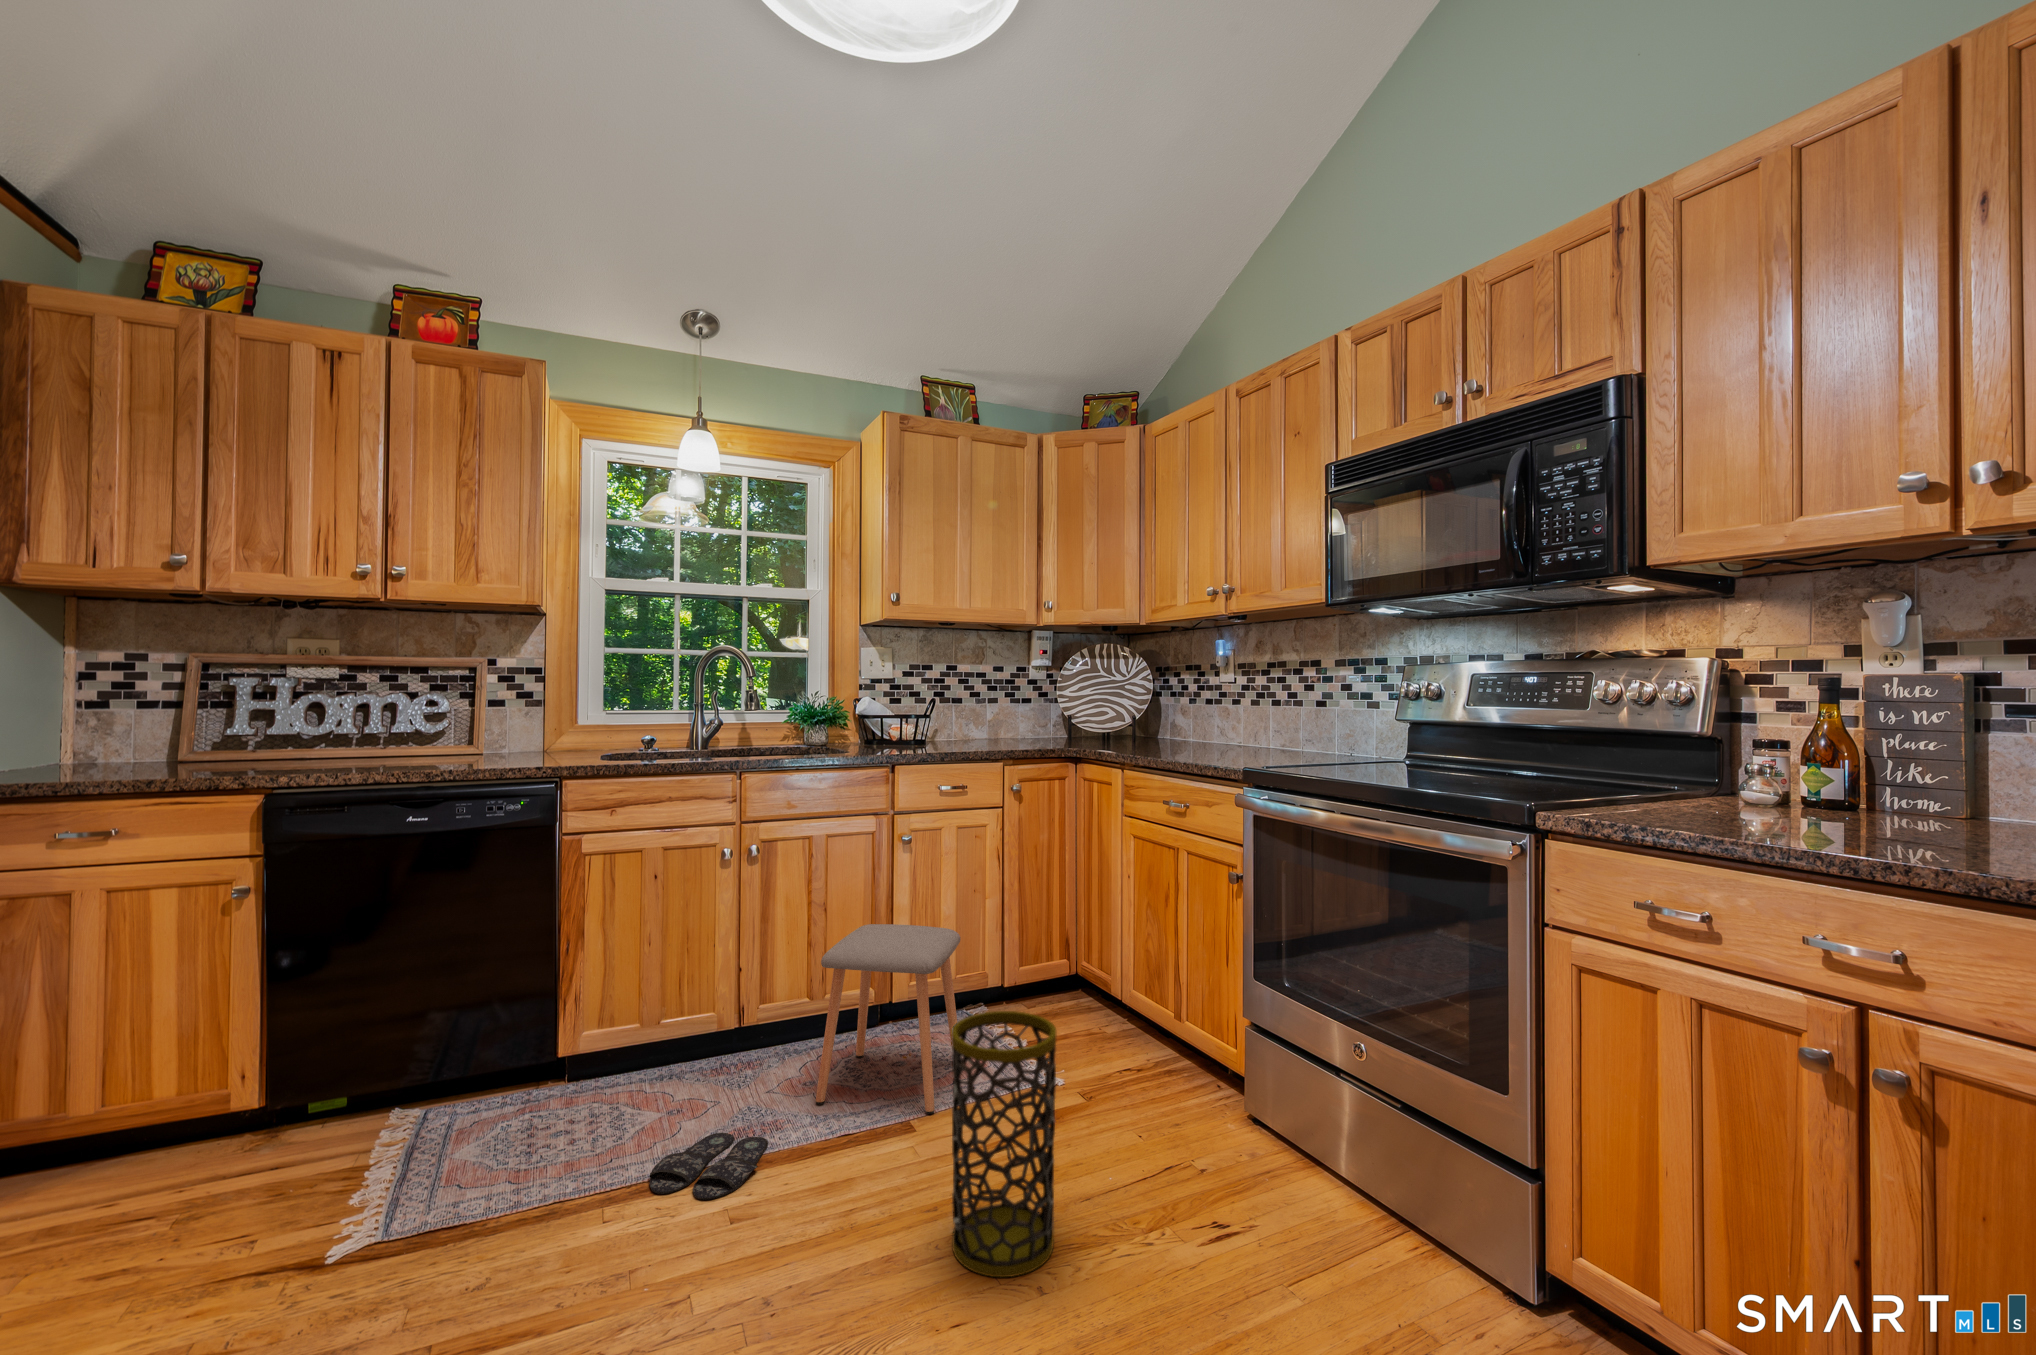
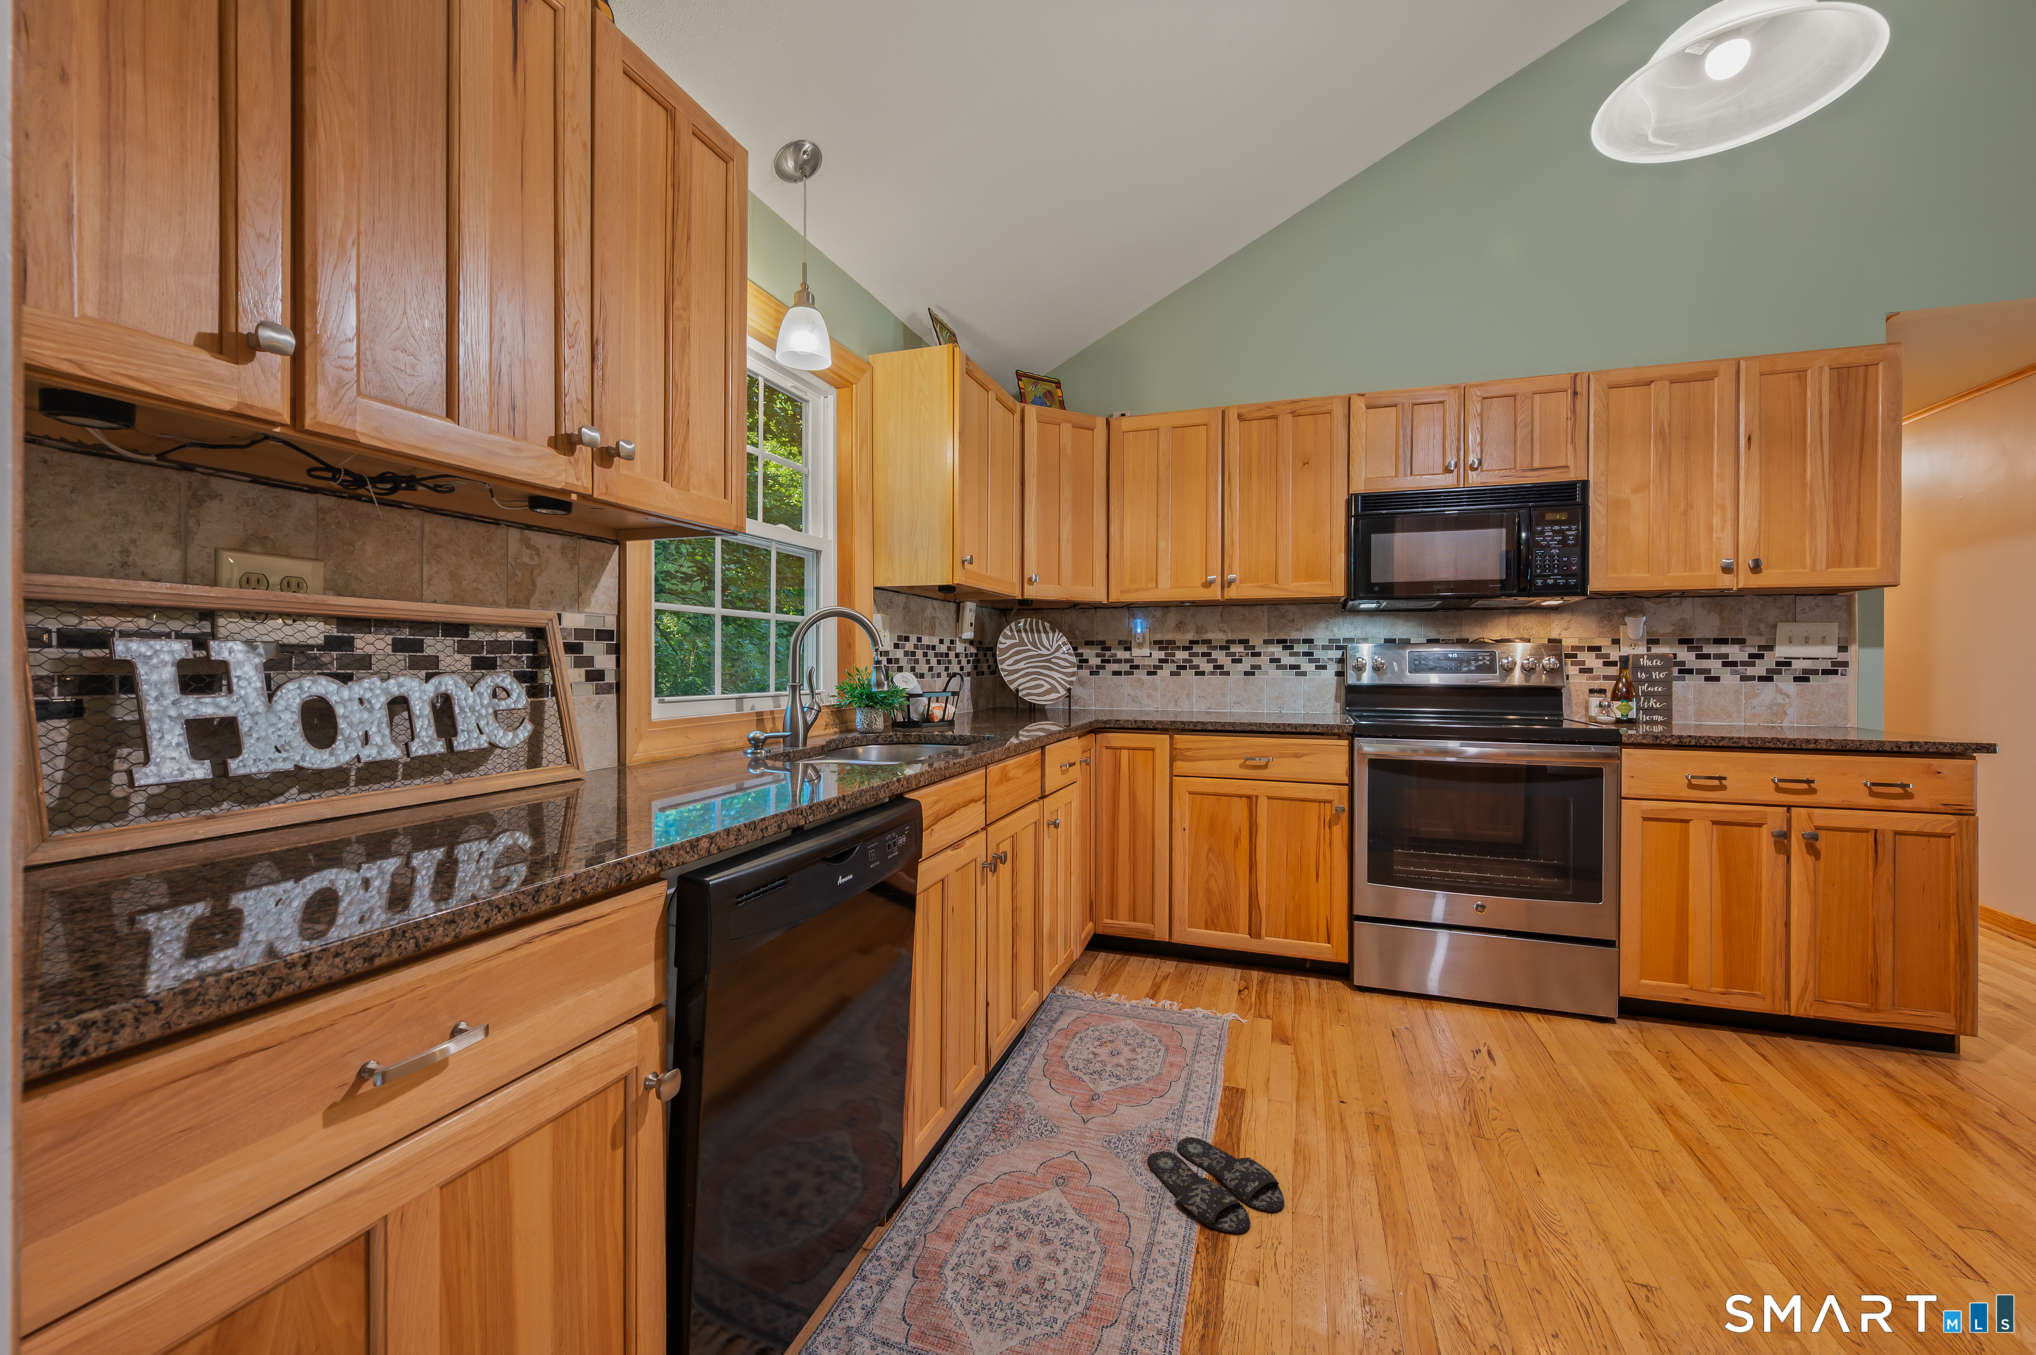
stool: present [816,924,960,1114] -> none [1067,889,1226,1091]
trash can: present [951,1011,1056,1277] -> none [1411,922,1509,1131]

